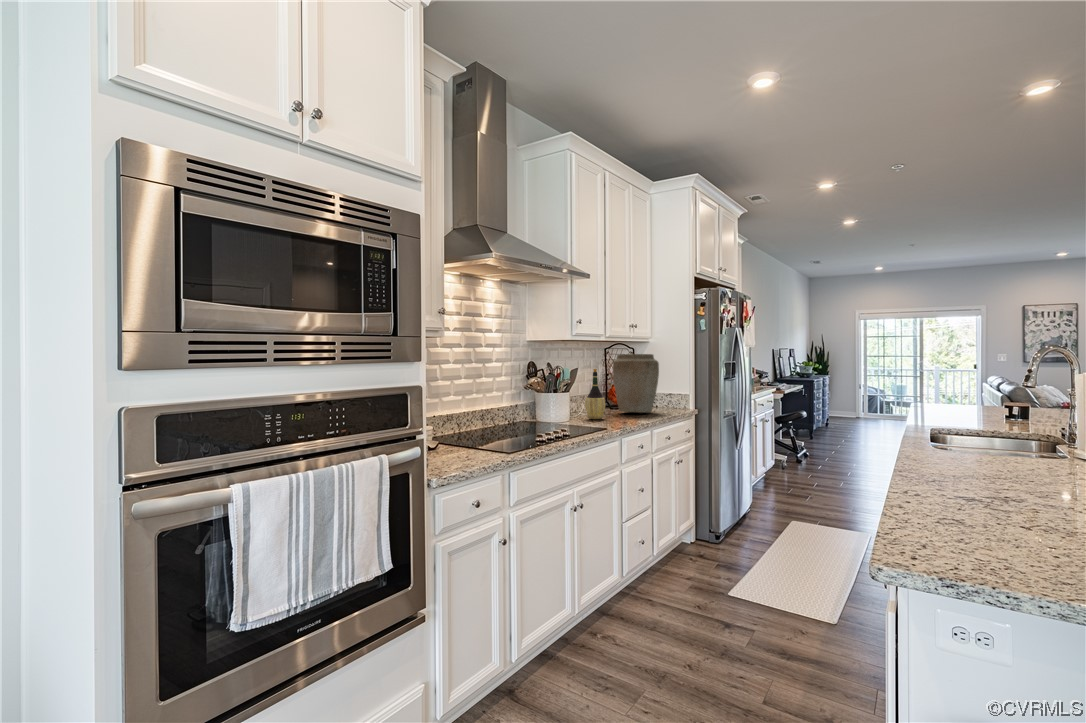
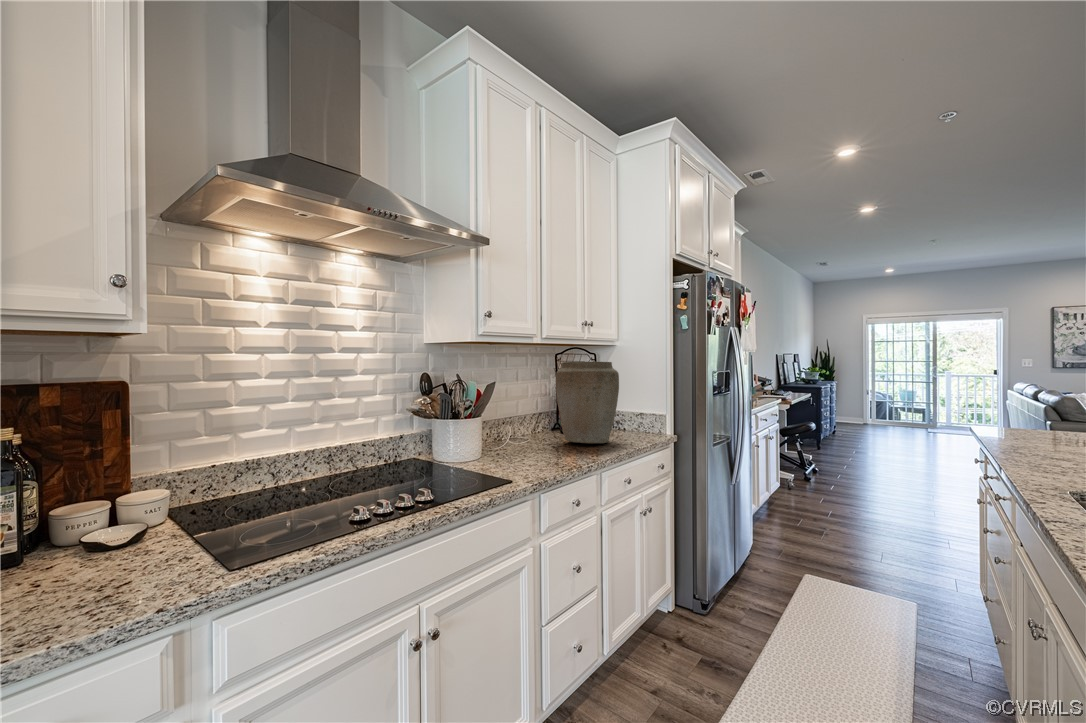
wine bottle: present [585,369,605,419] -> none [507,383,536,456]

